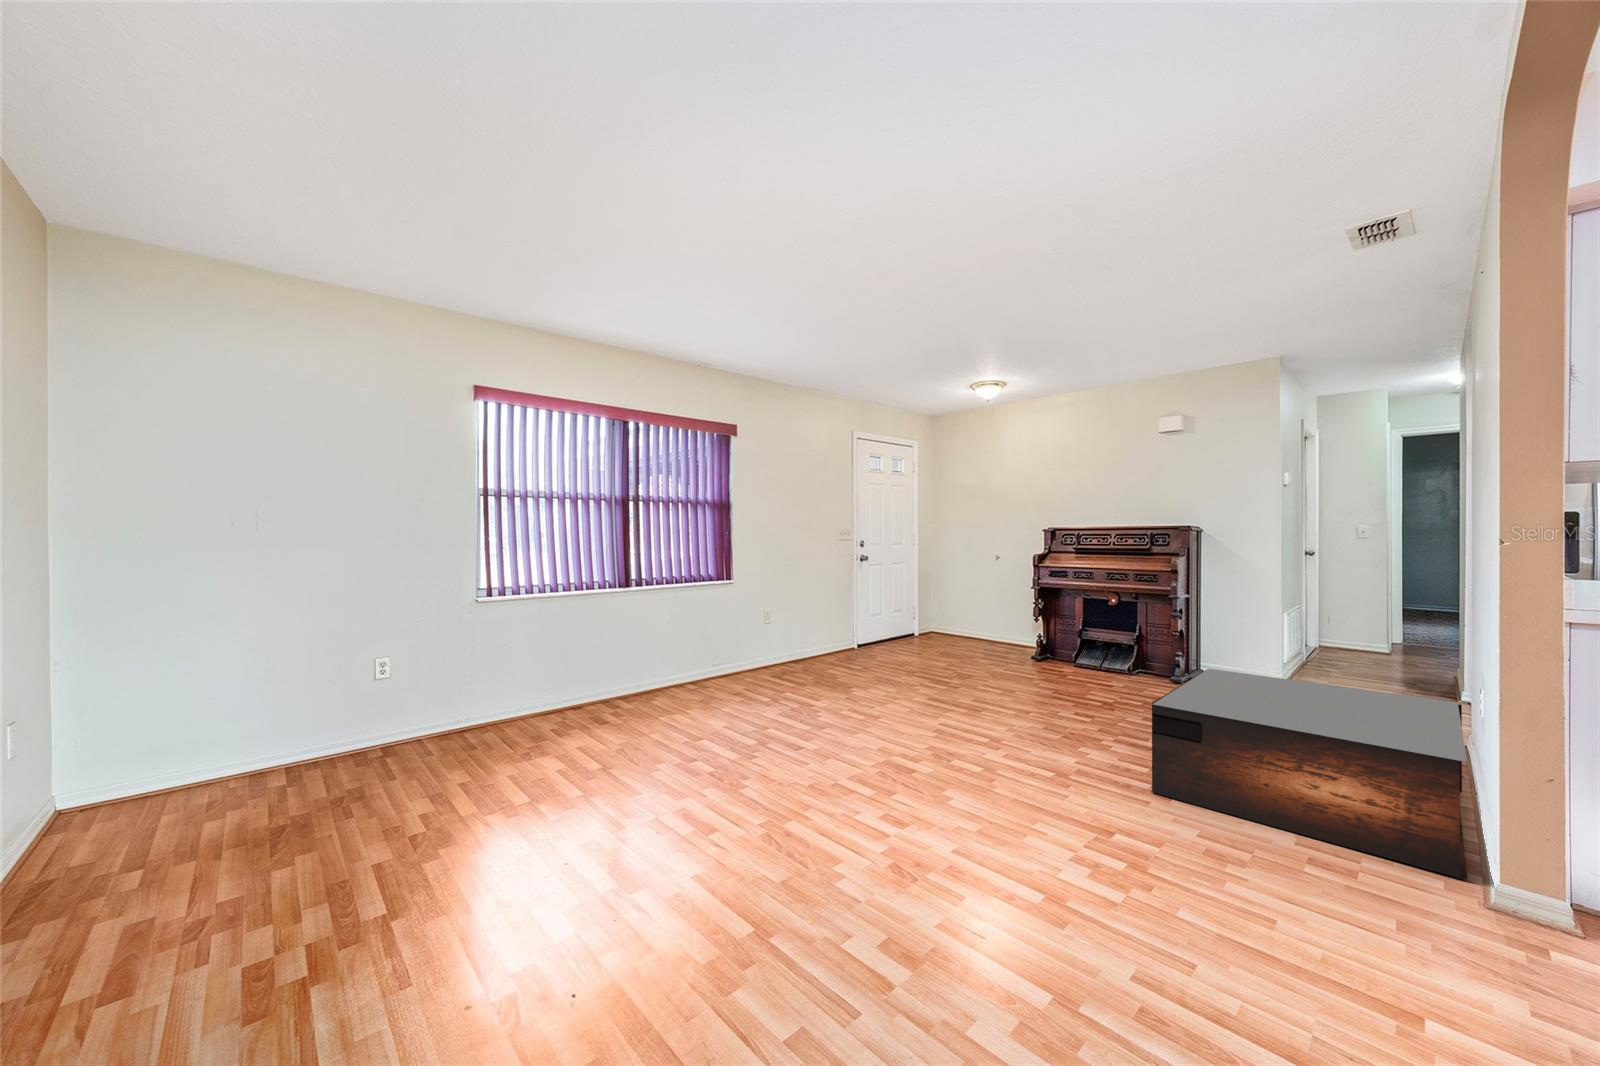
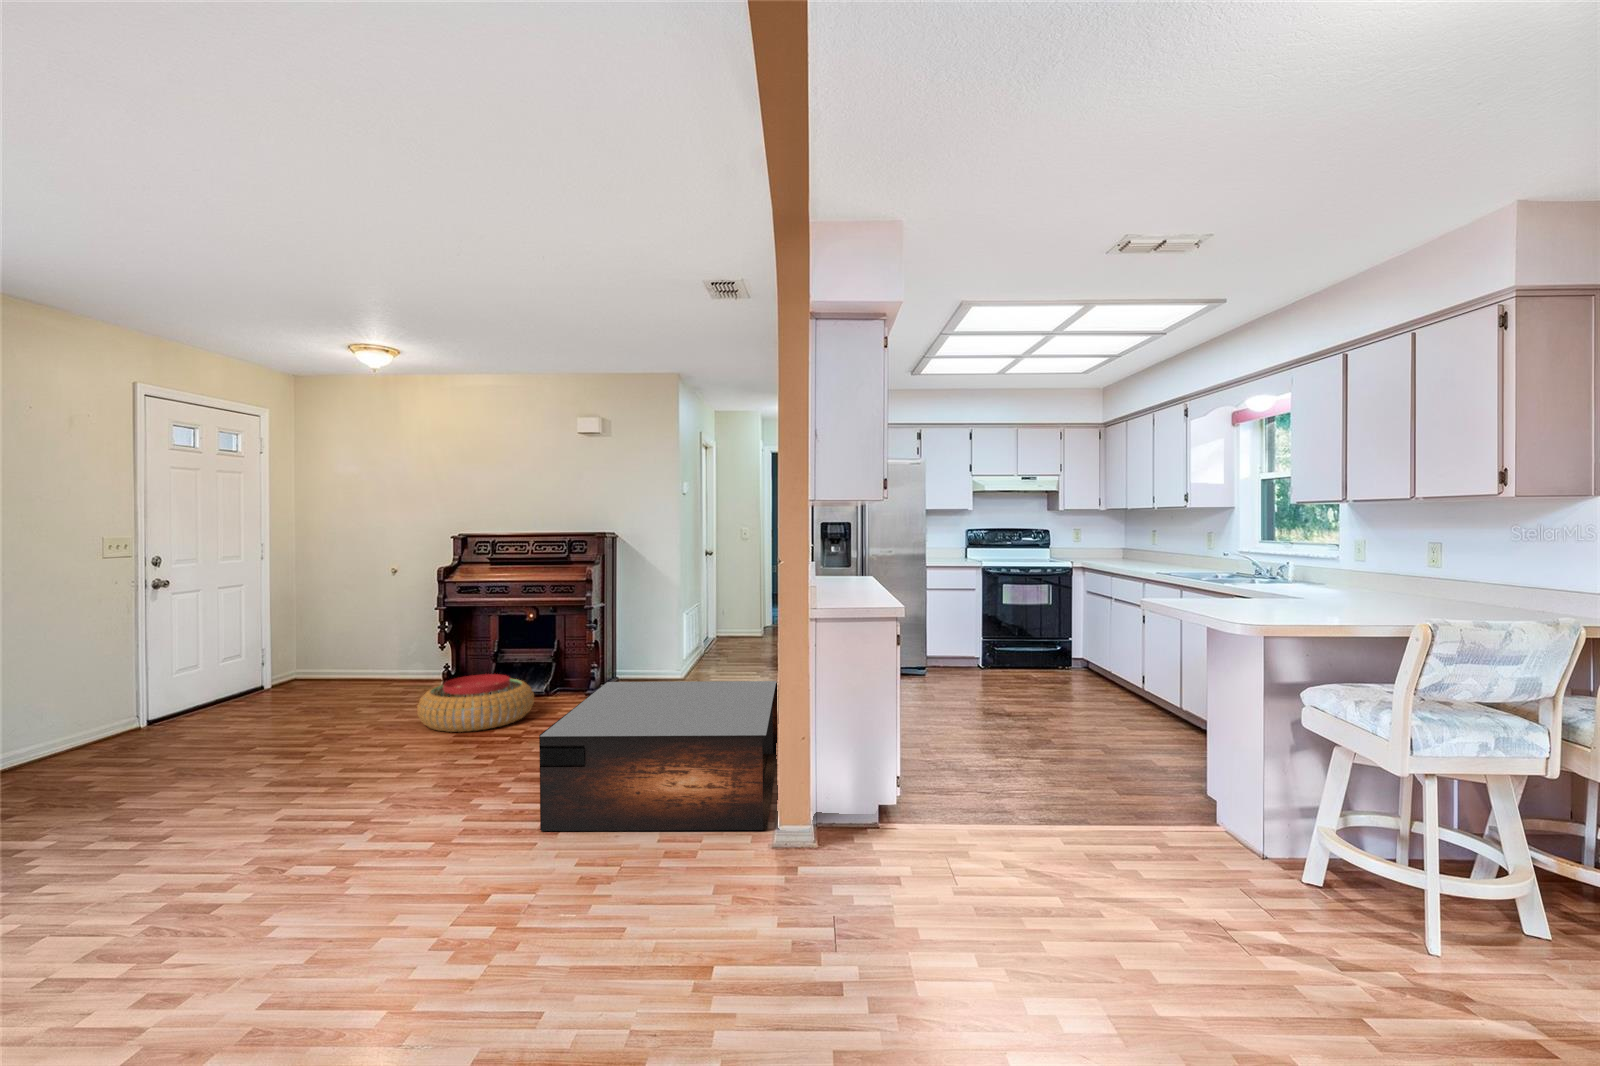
pouf: none [1021,646,1121,693] -> present [417,674,534,732]

